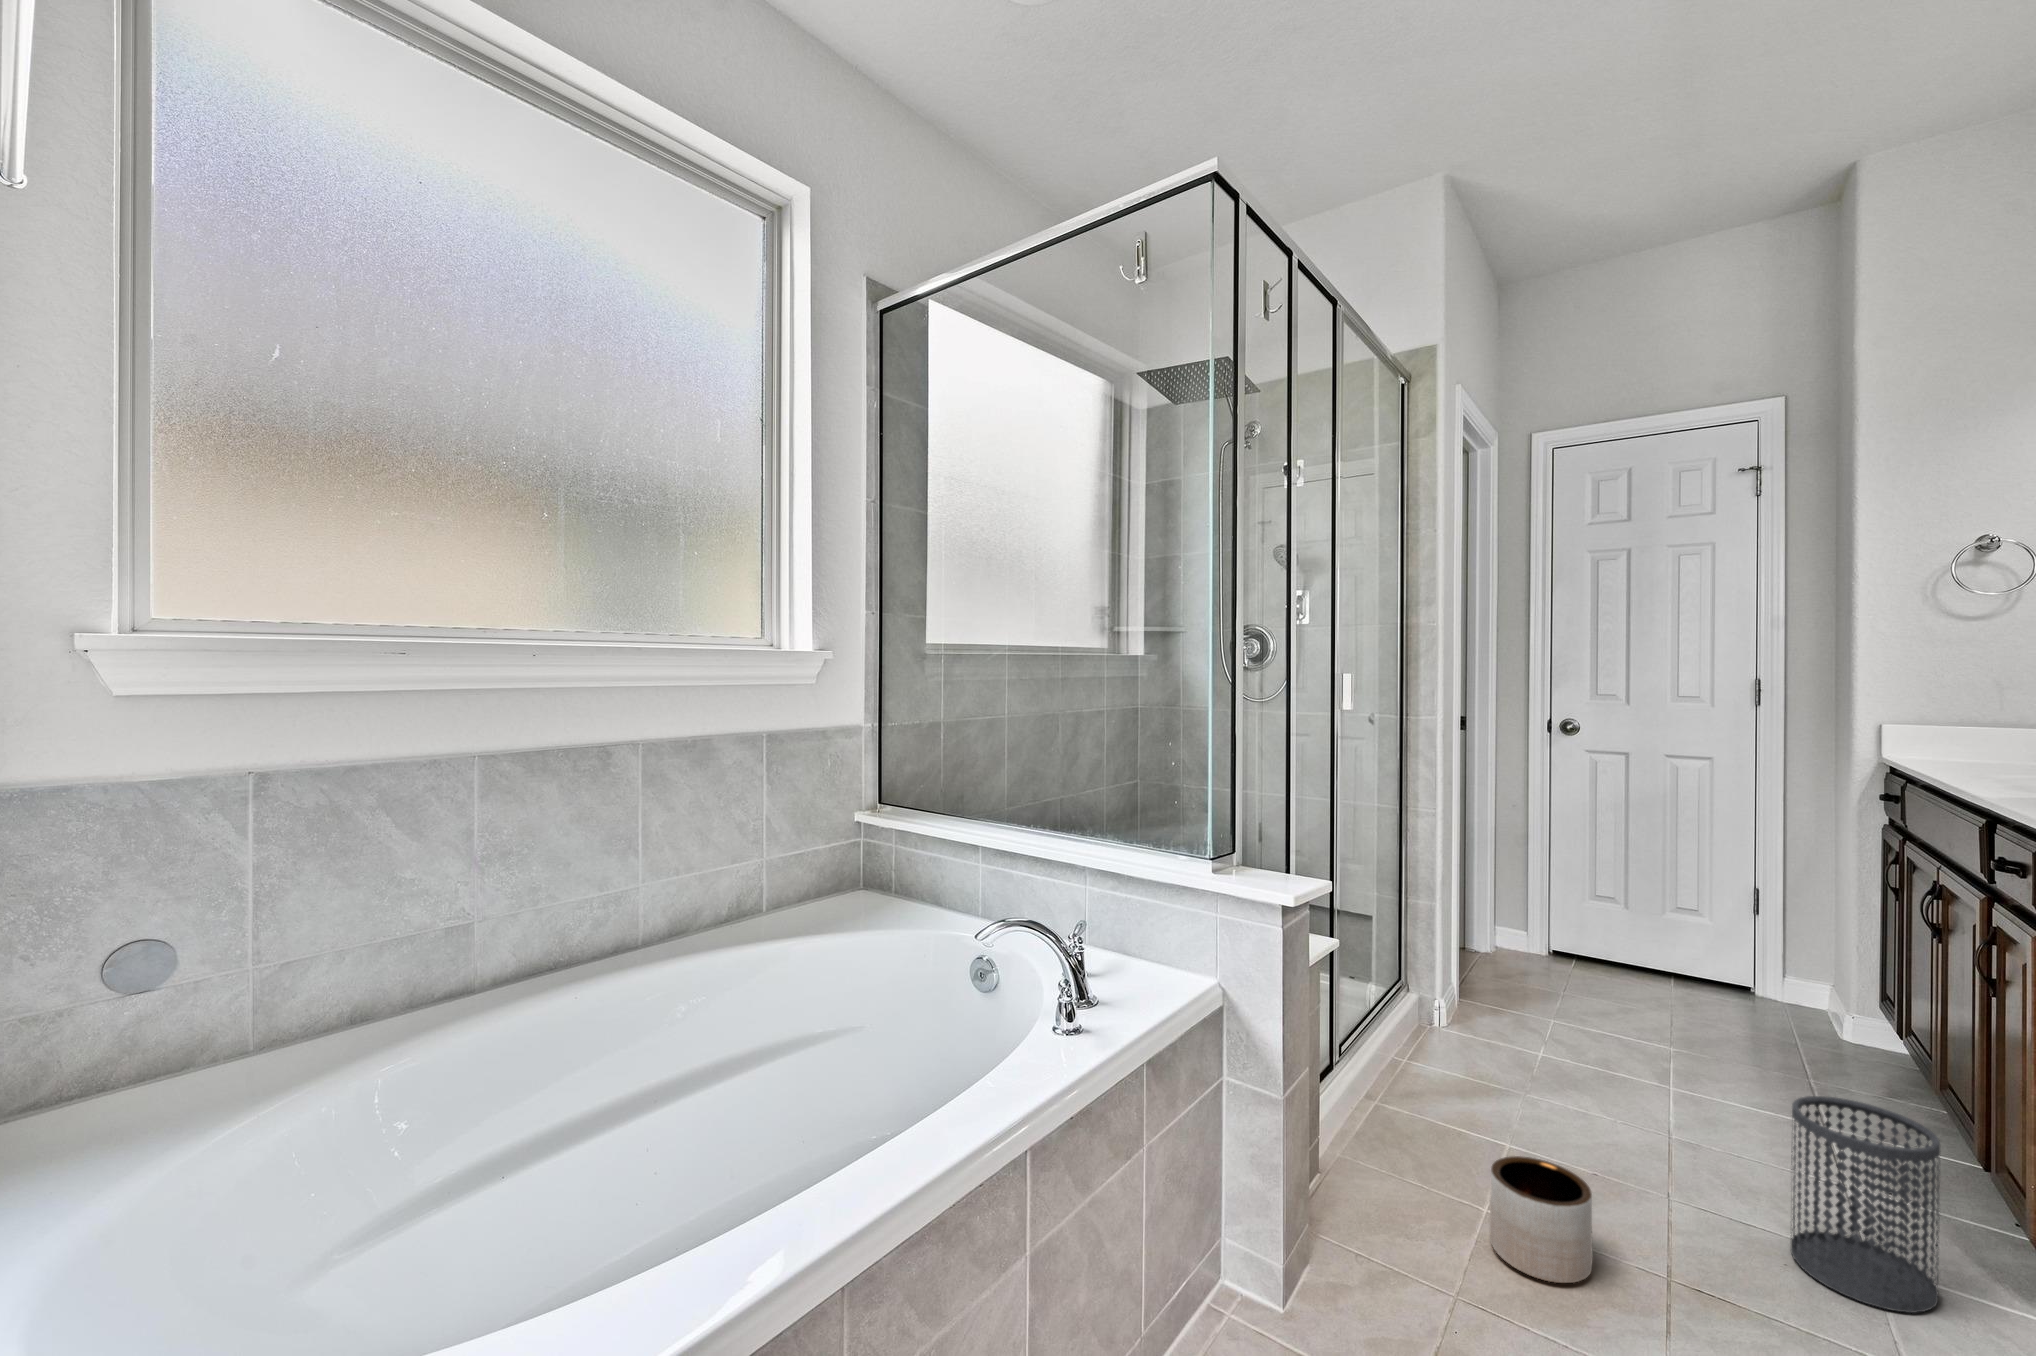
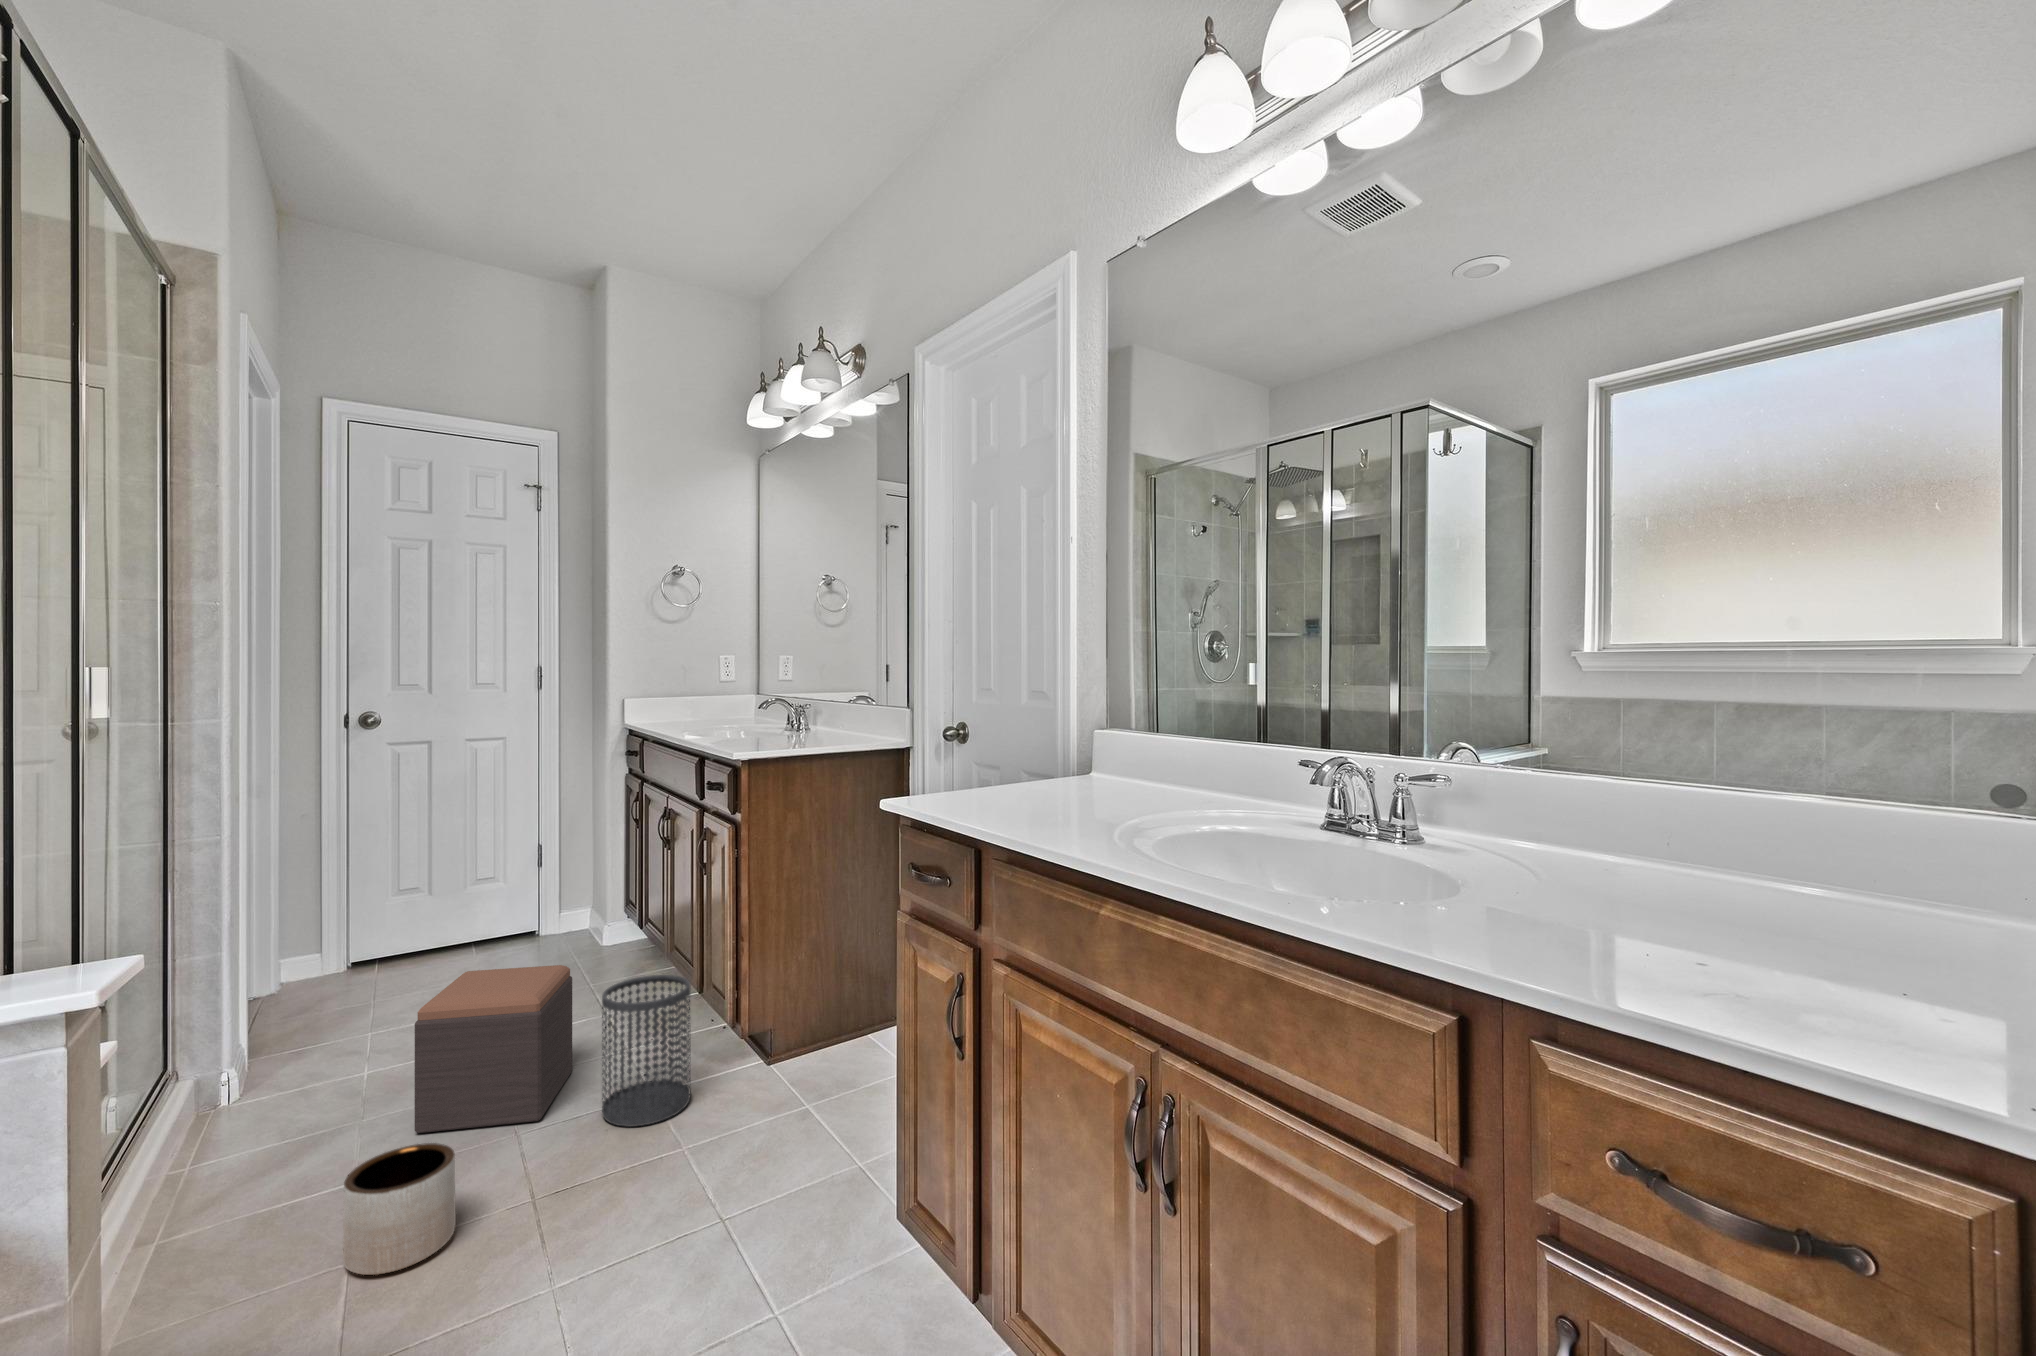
footstool: none [1575,1010,1764,1211] -> present [415,965,572,1133]

